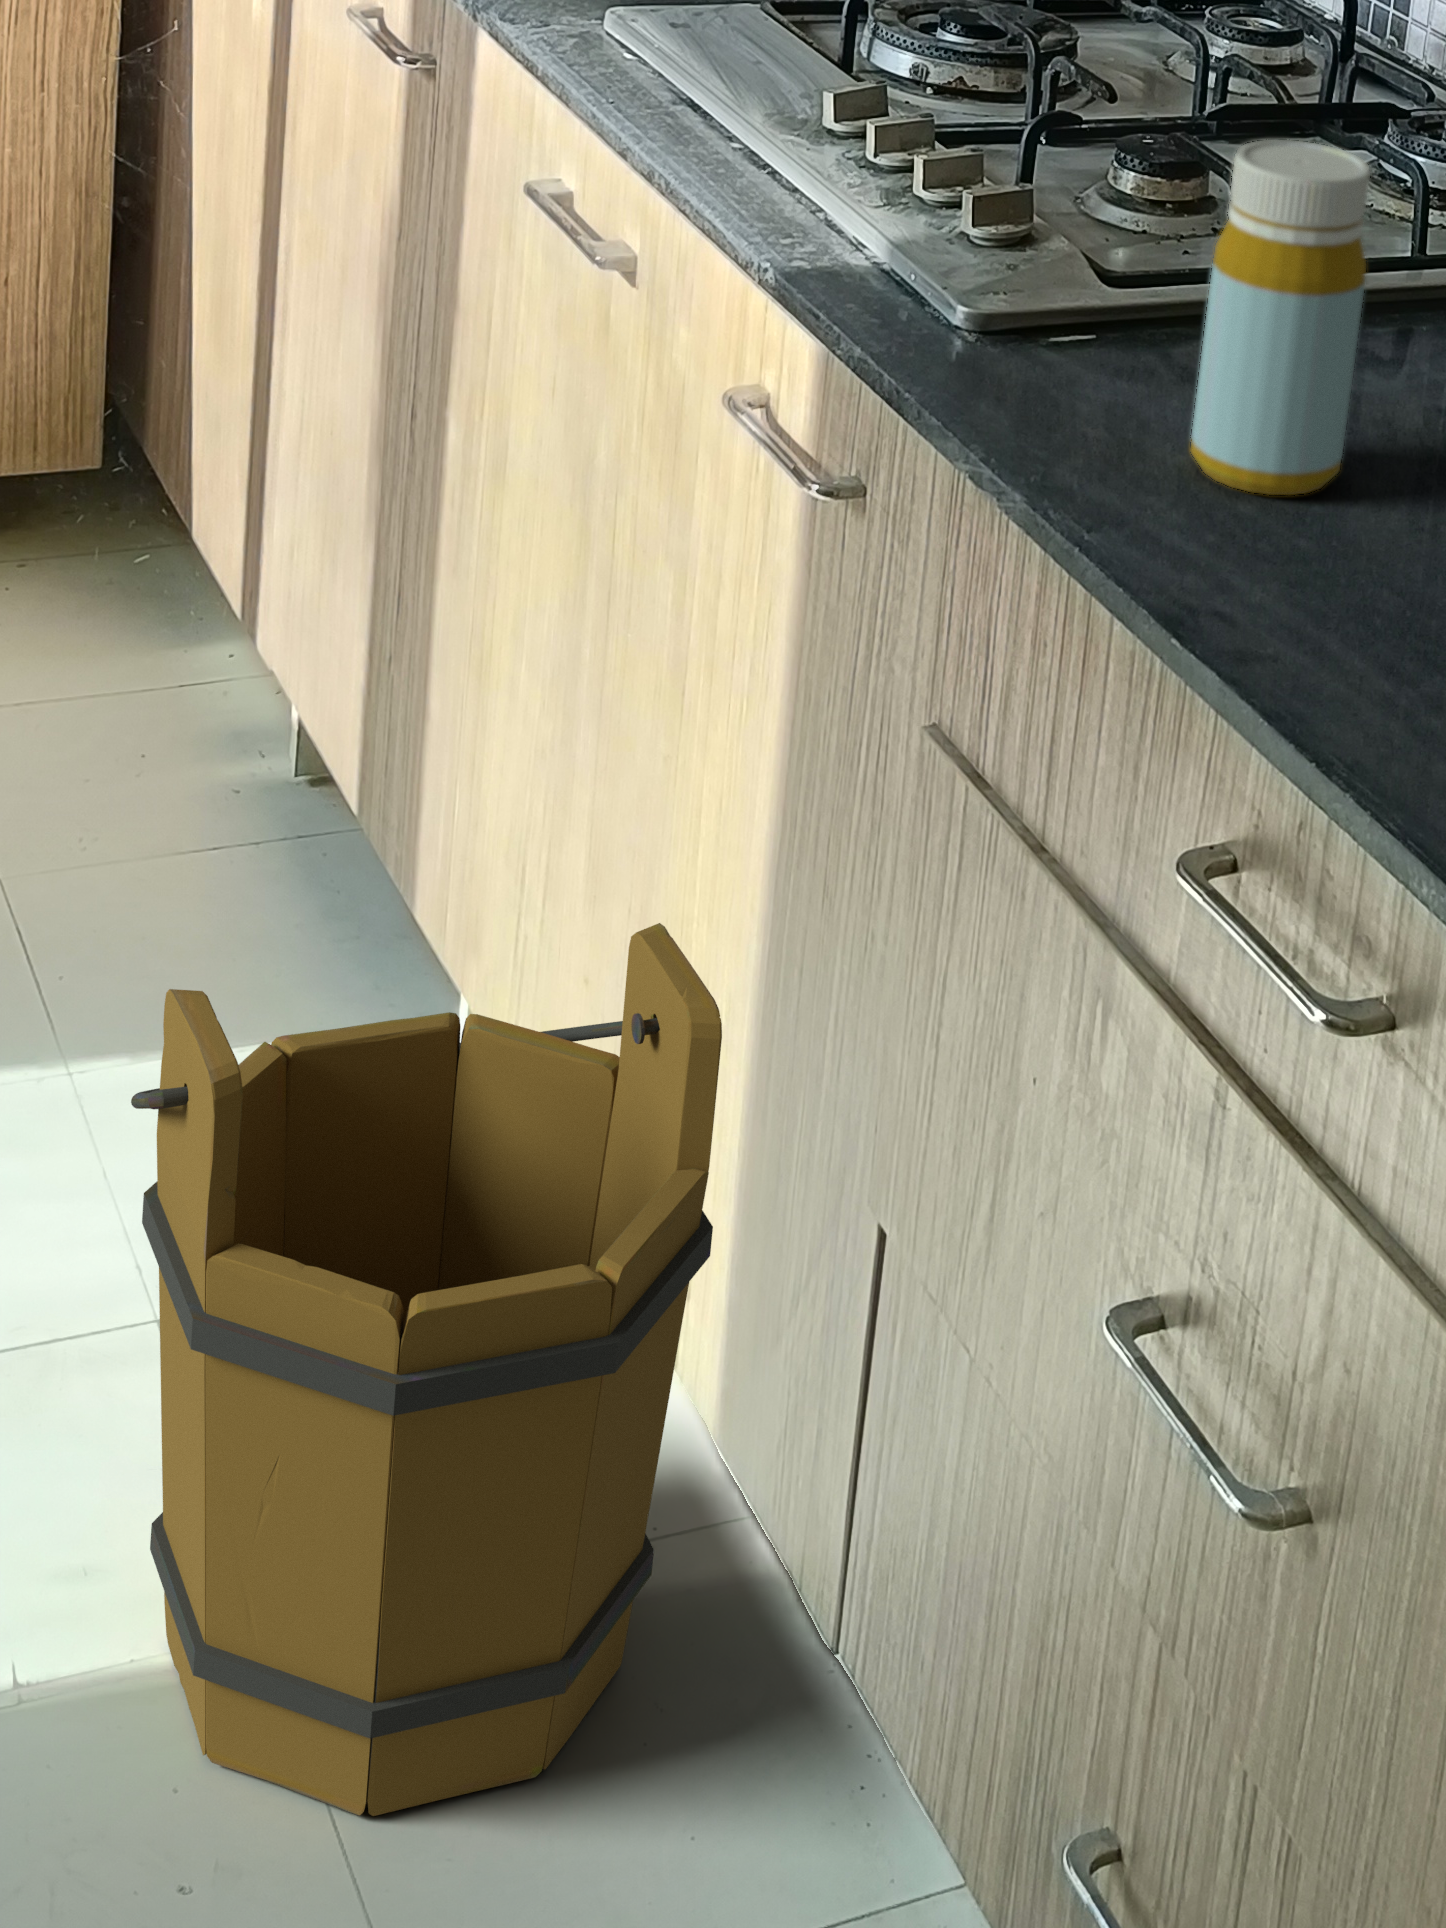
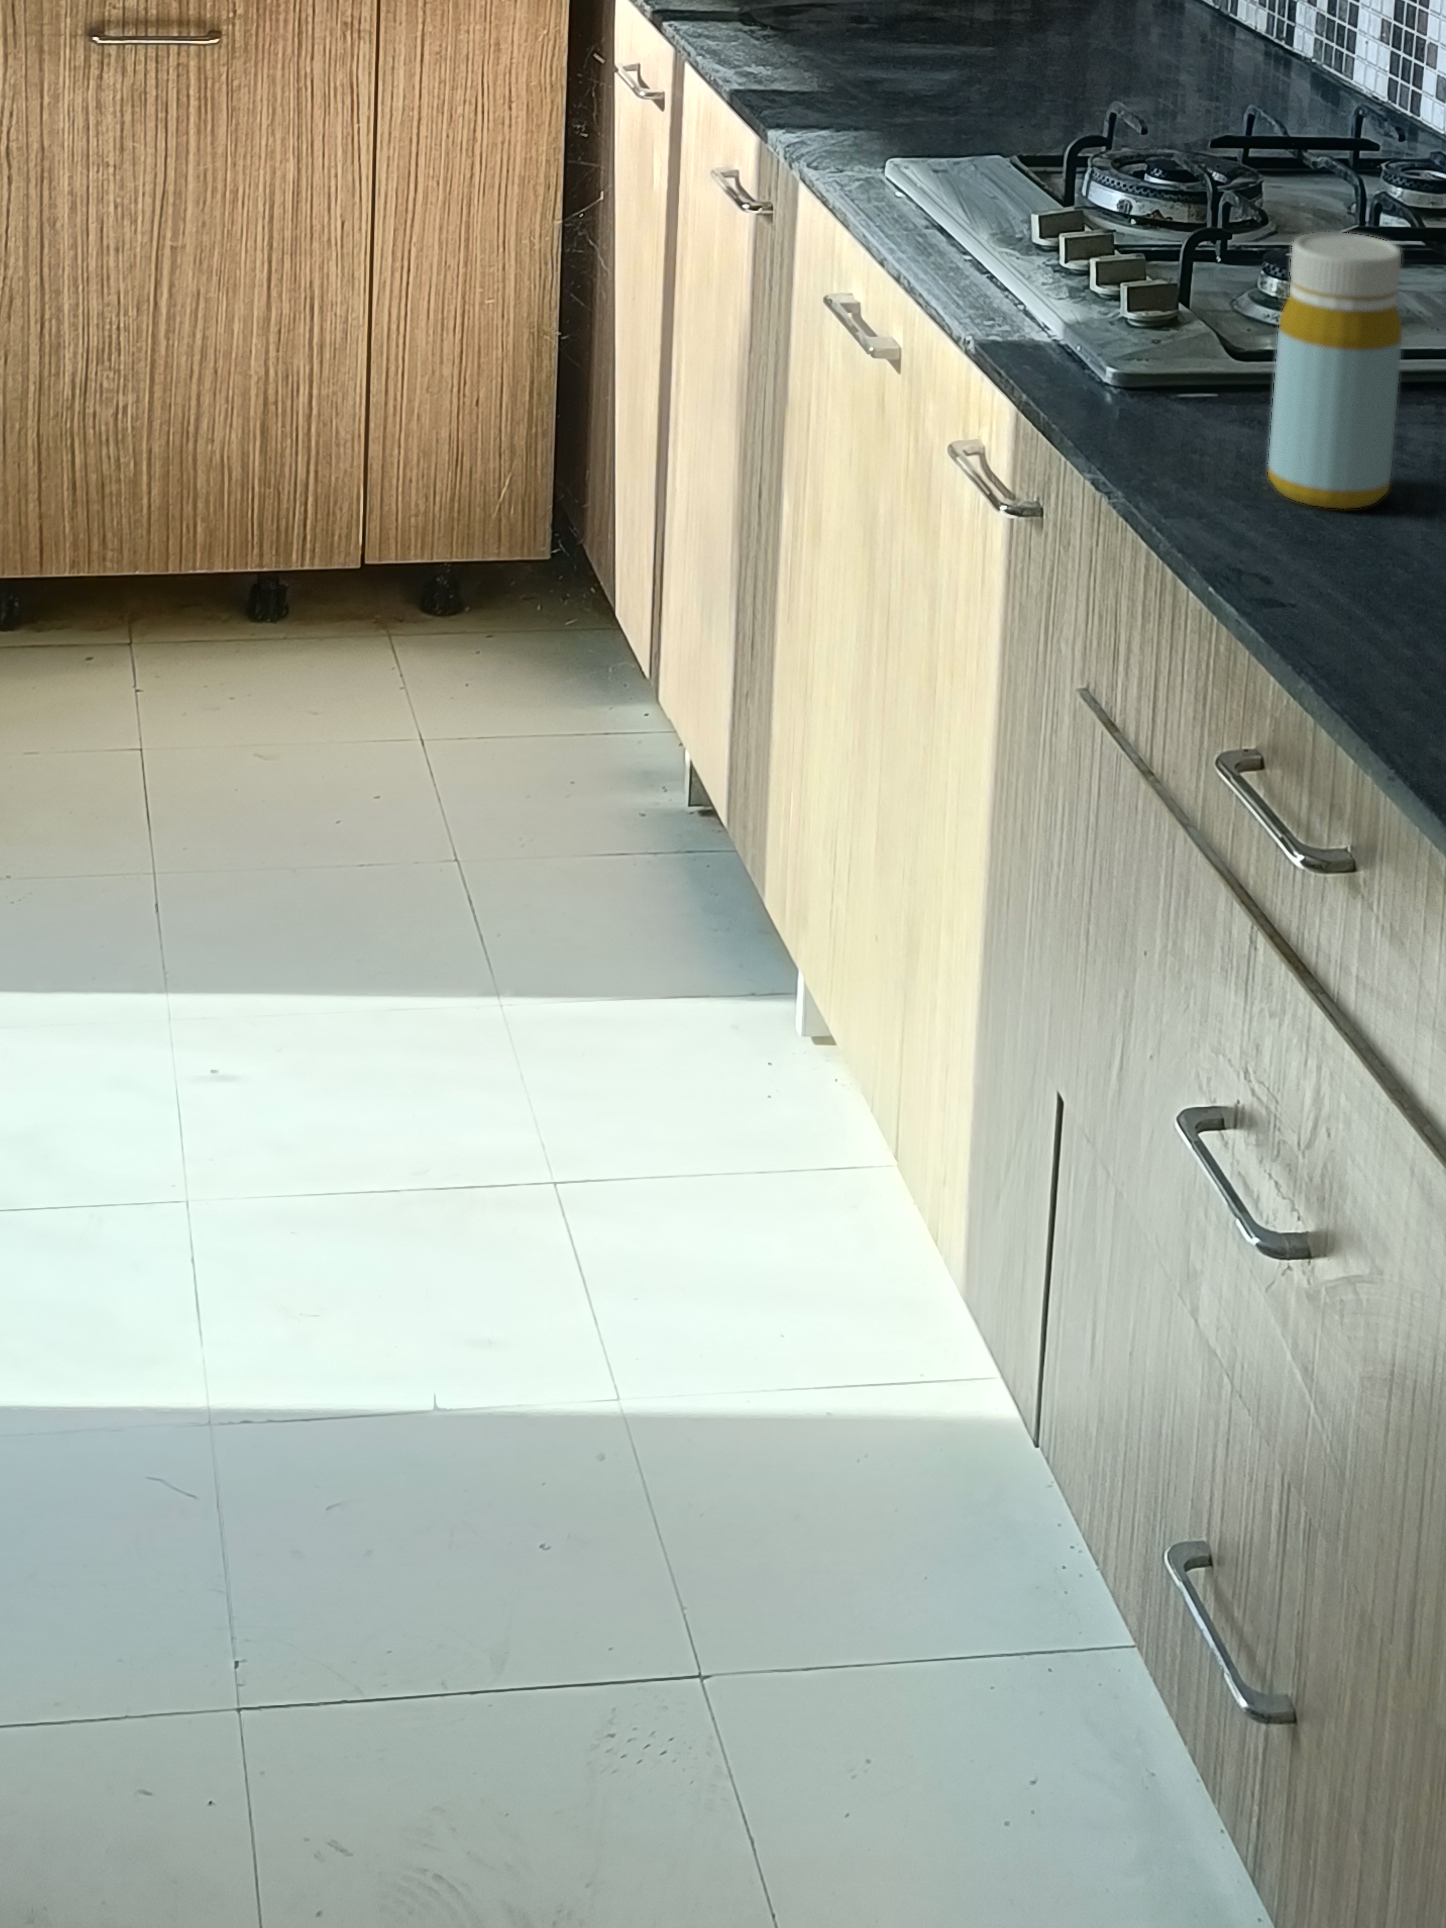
bucket: present [131,923,722,1816] -> none [514,865,956,1526]

